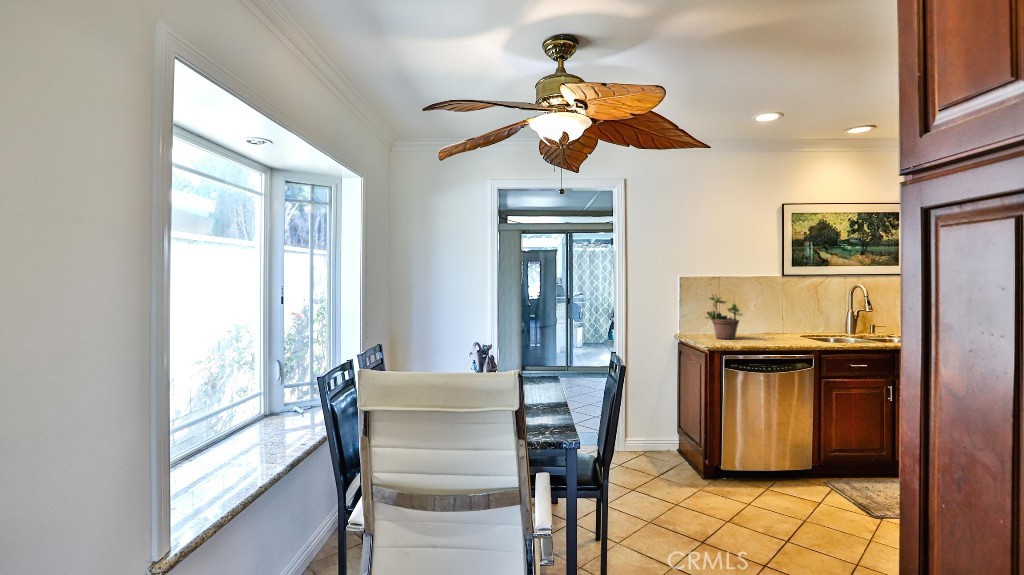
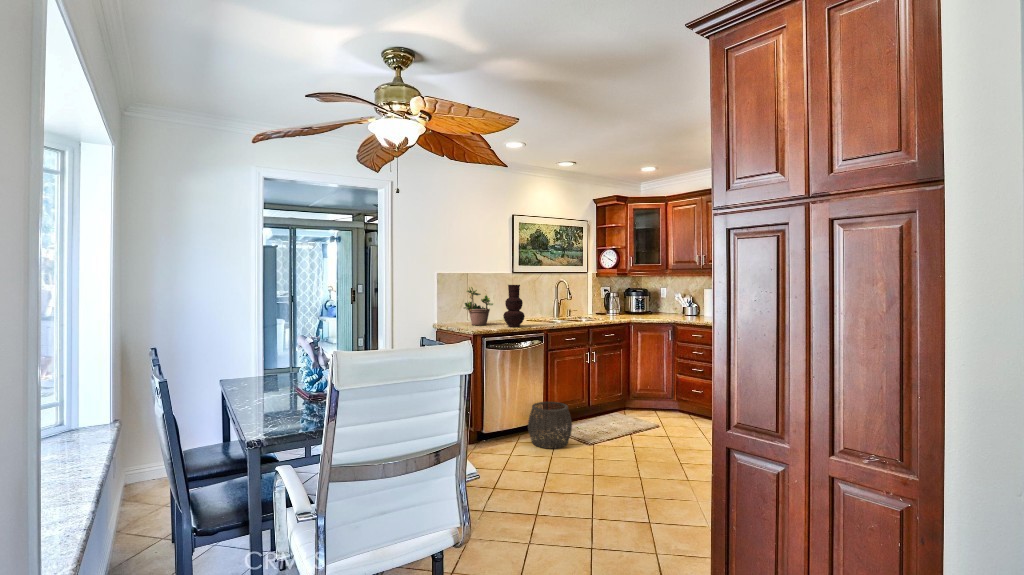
vase: none [754,291,784,344] -> present [503,285,525,327]
woven basket: none [780,444,848,511] -> present [528,402,572,448]

